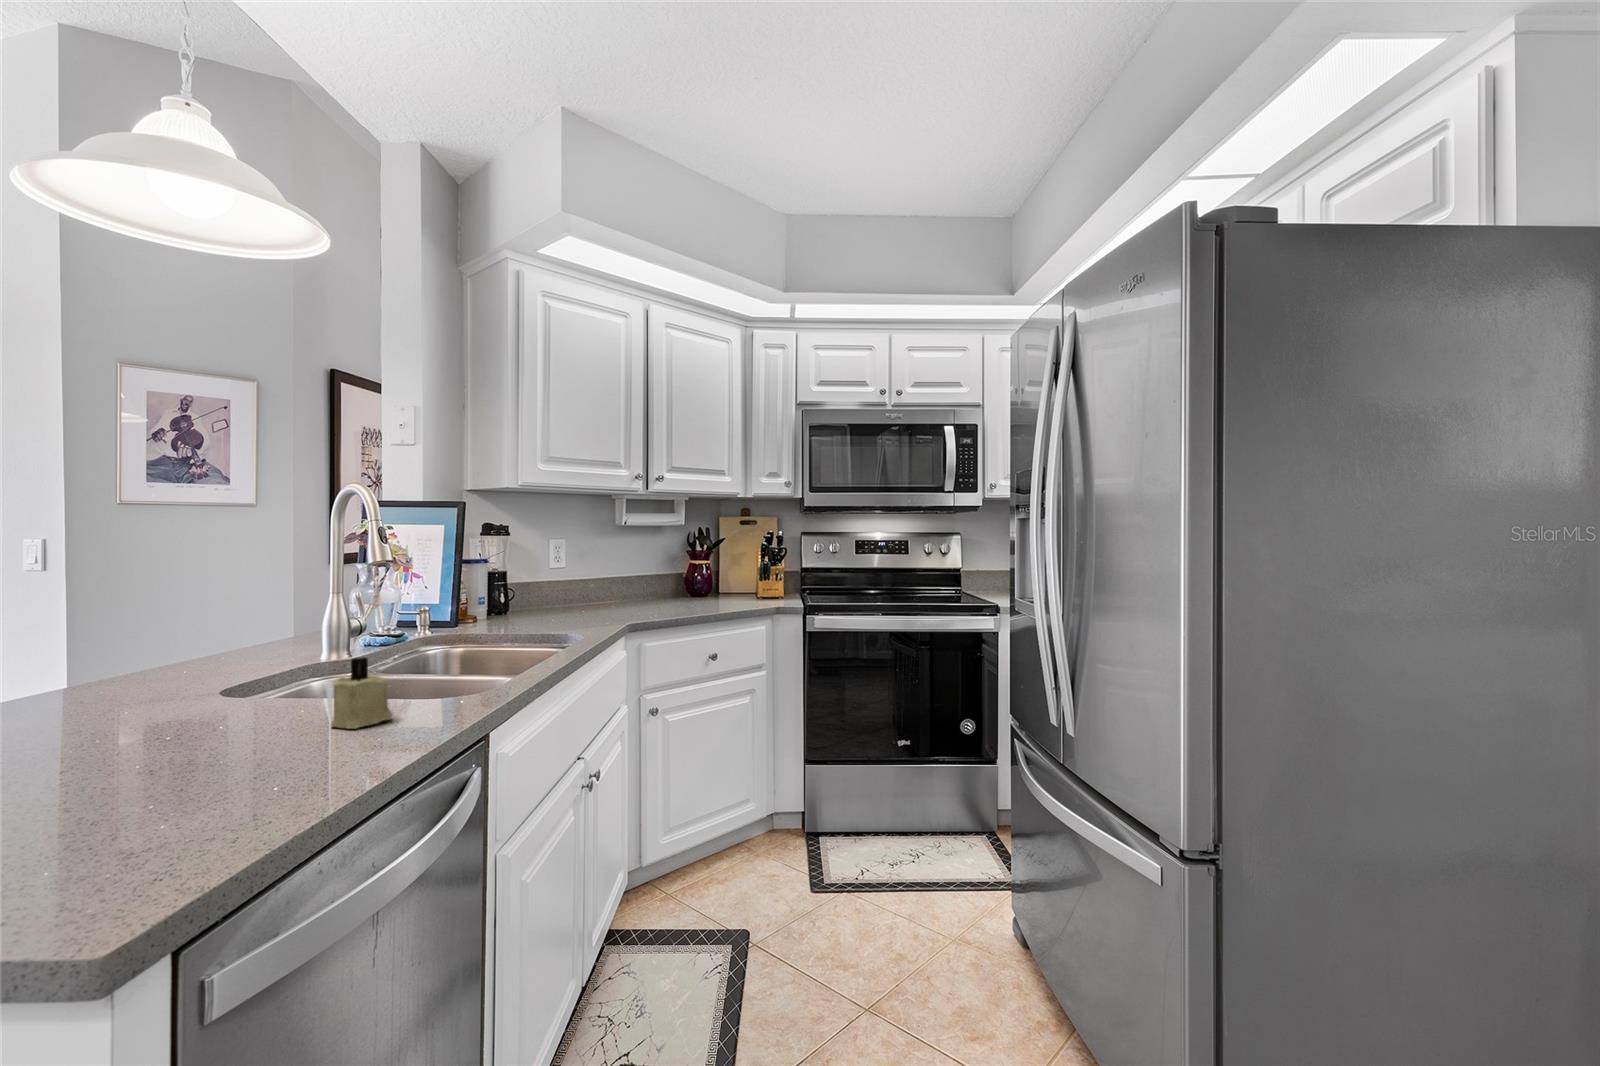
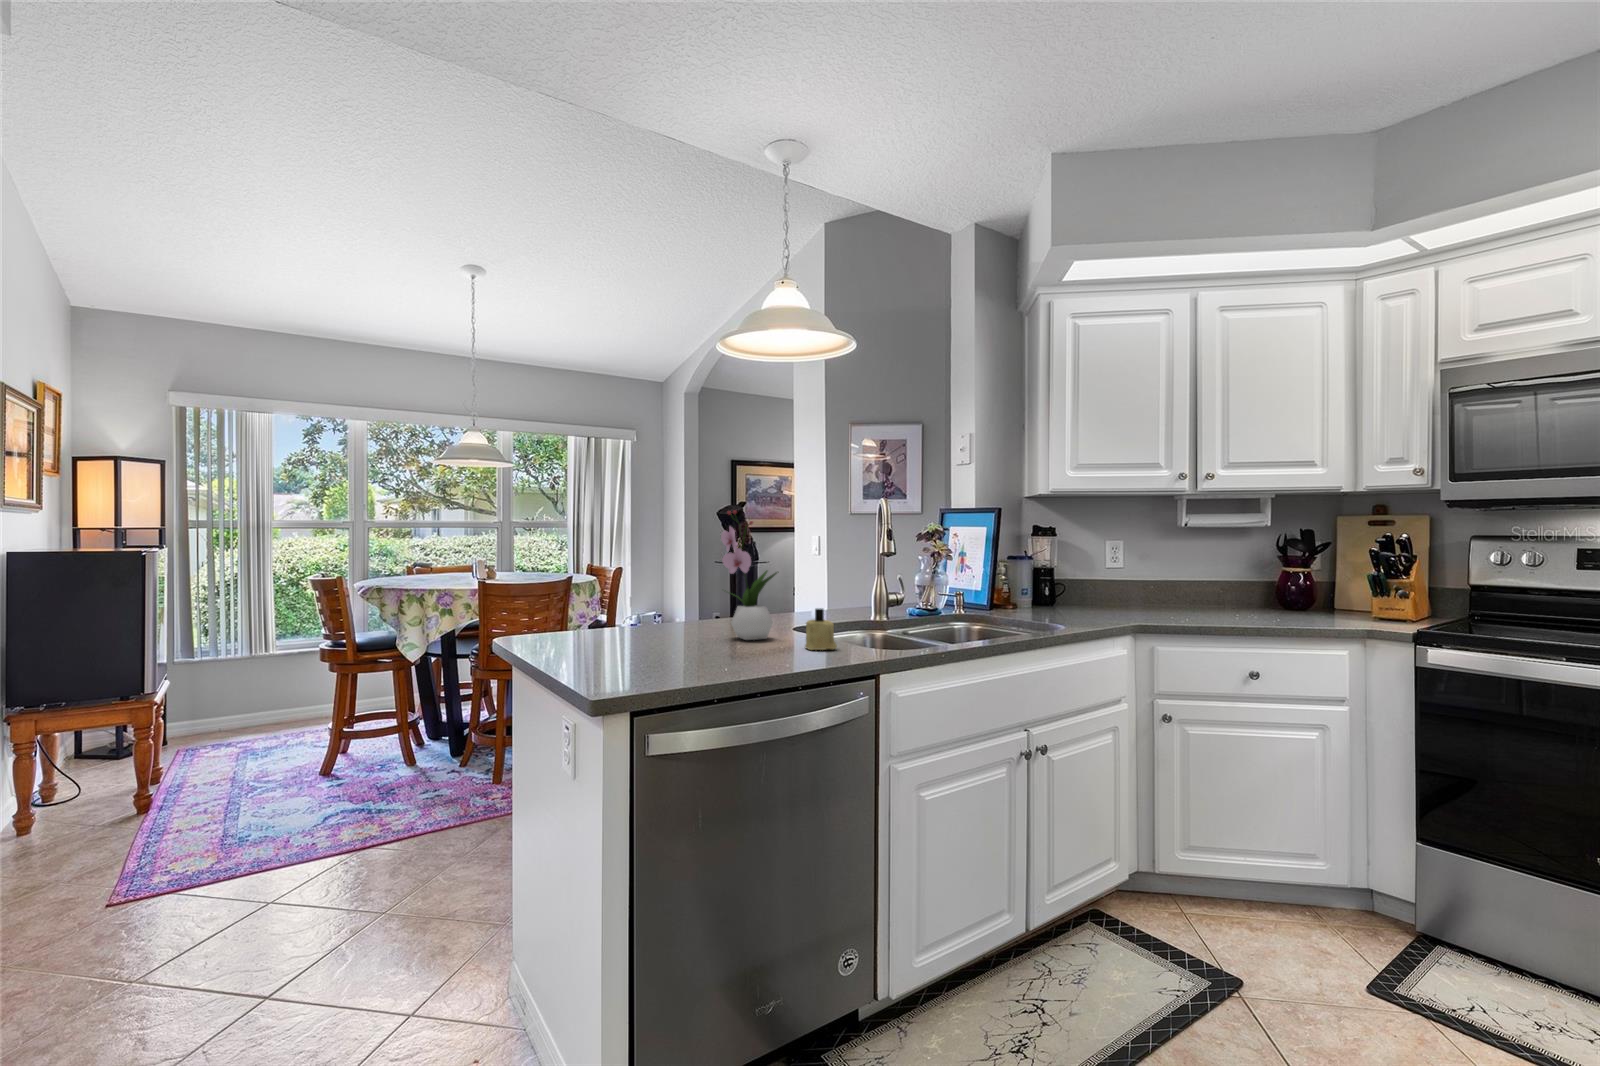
flower arrangement: none [95,490,247,739] -> present [721,511,777,640]

